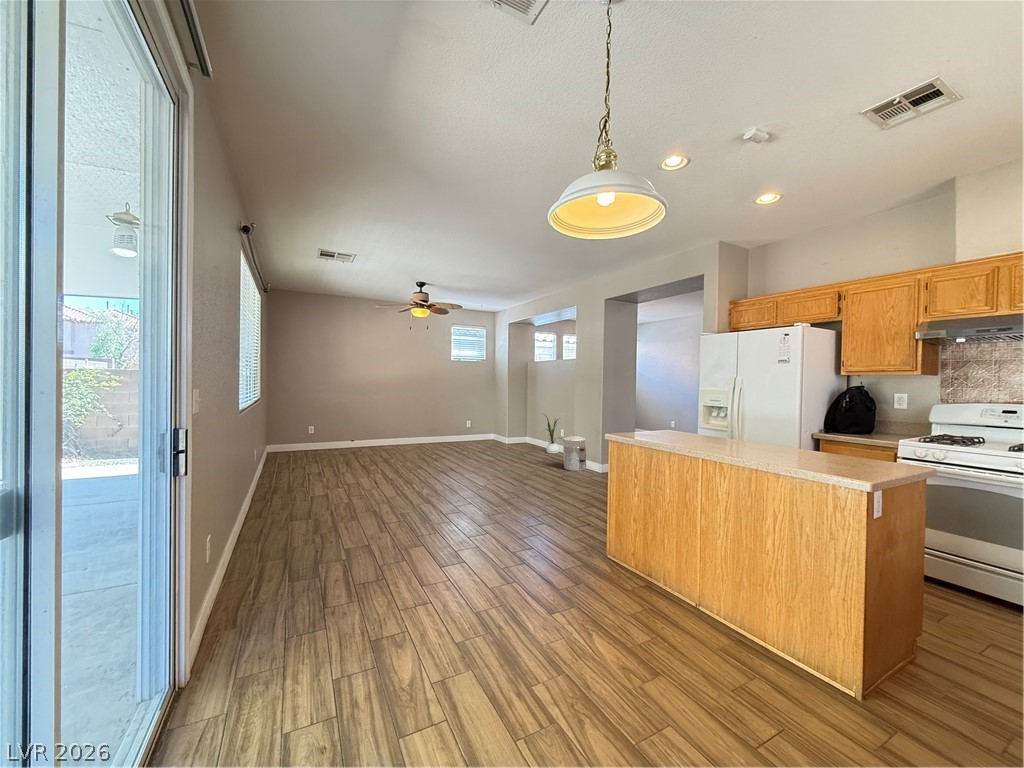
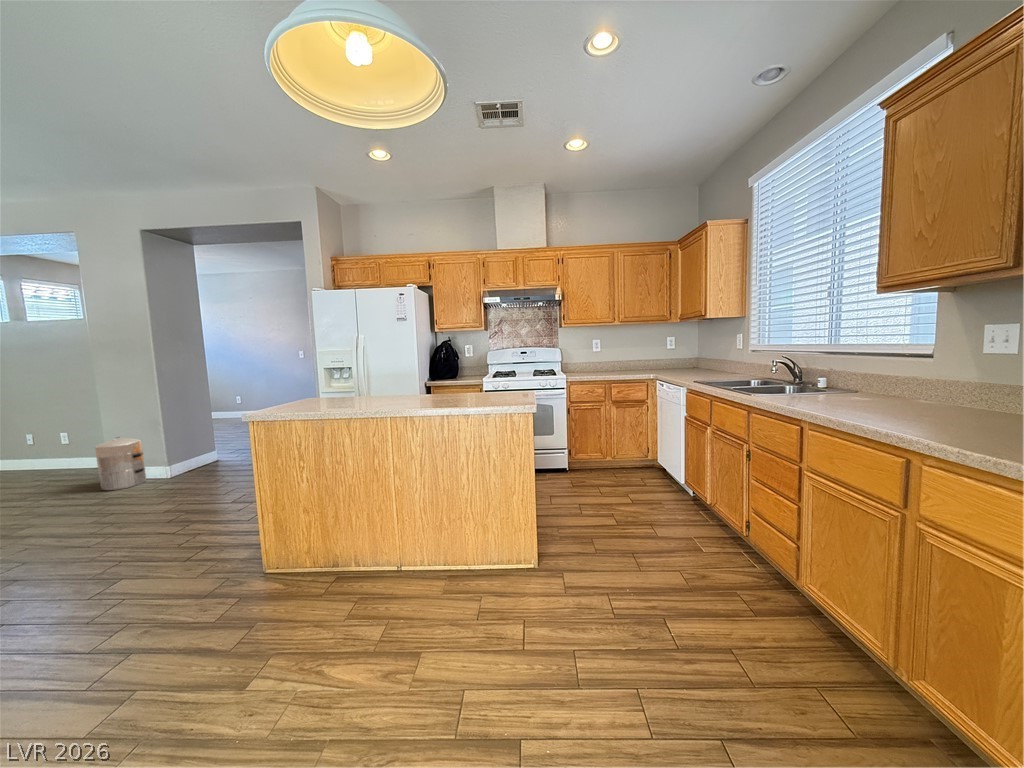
house plant: present [545,415,562,454] -> none [18,416,79,476]

